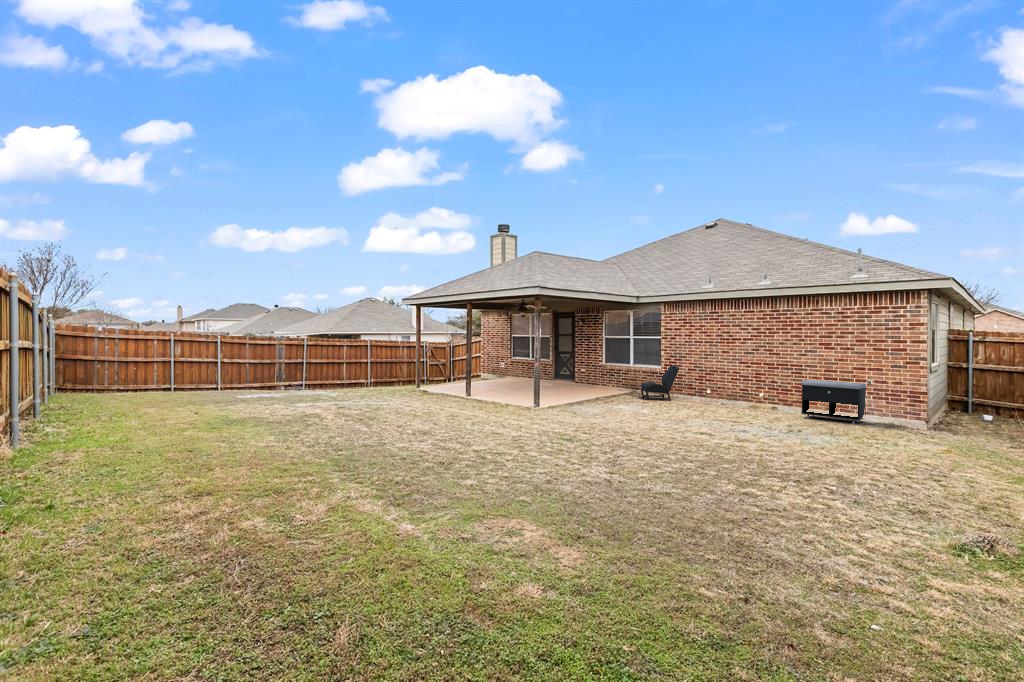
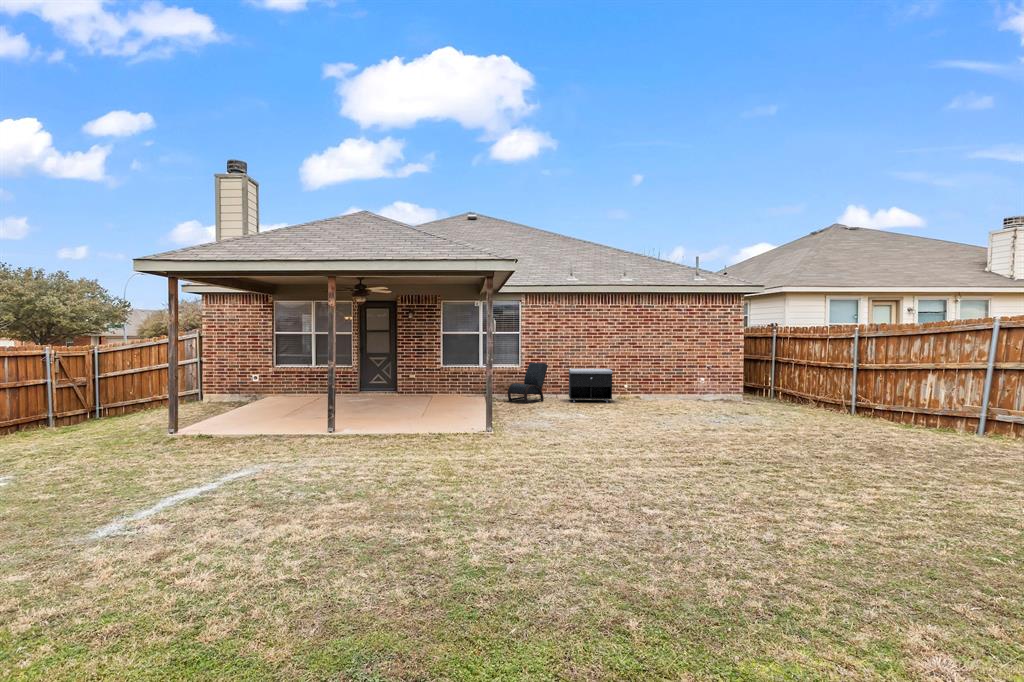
storage bench: present [801,380,866,424] -> present [569,369,612,402]

